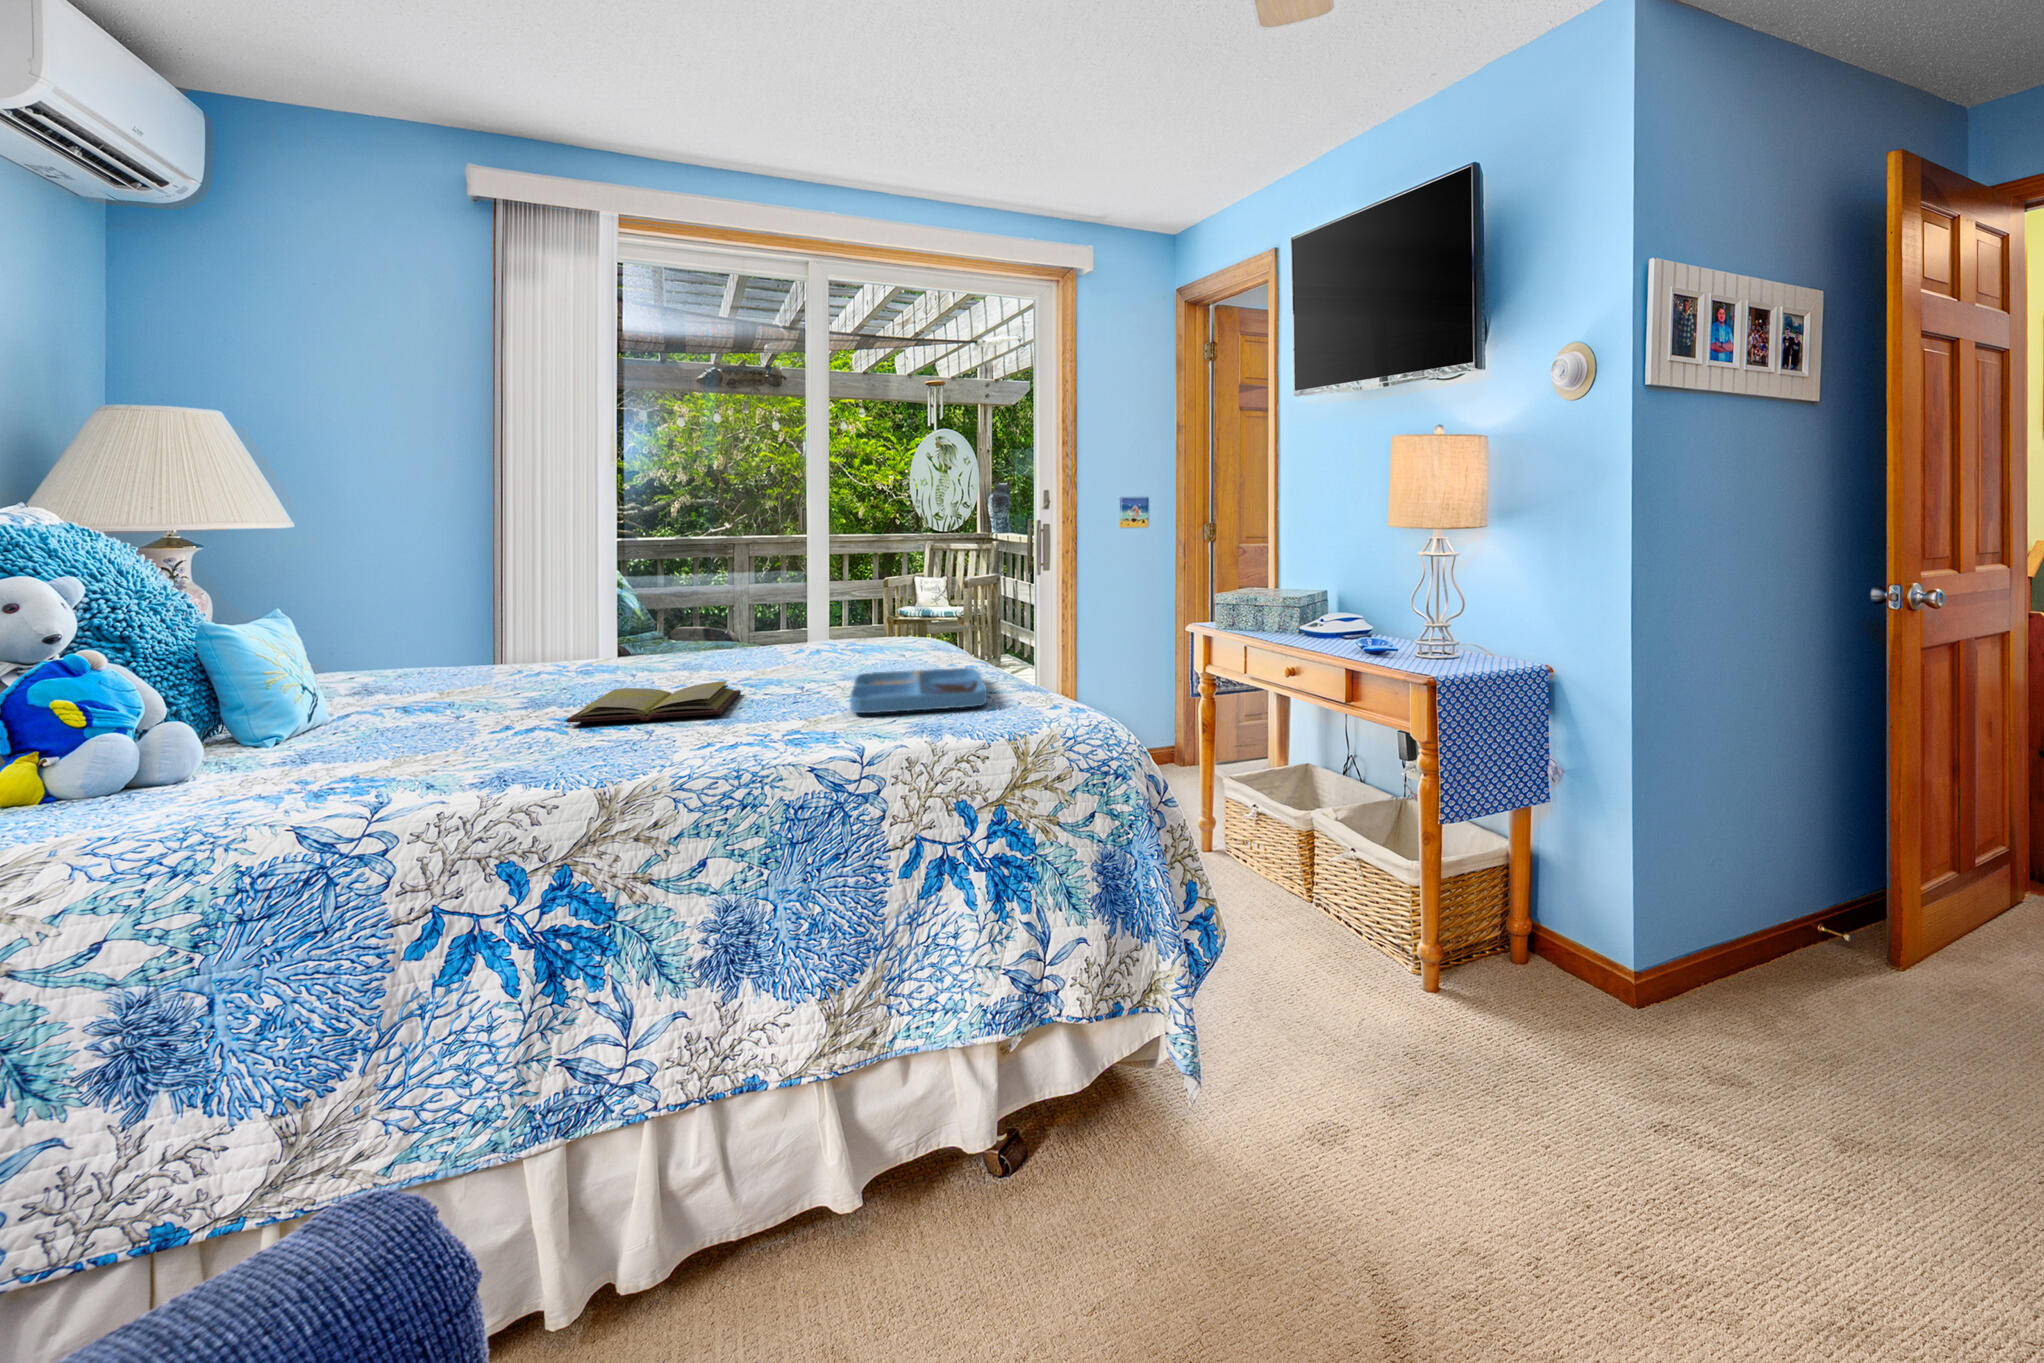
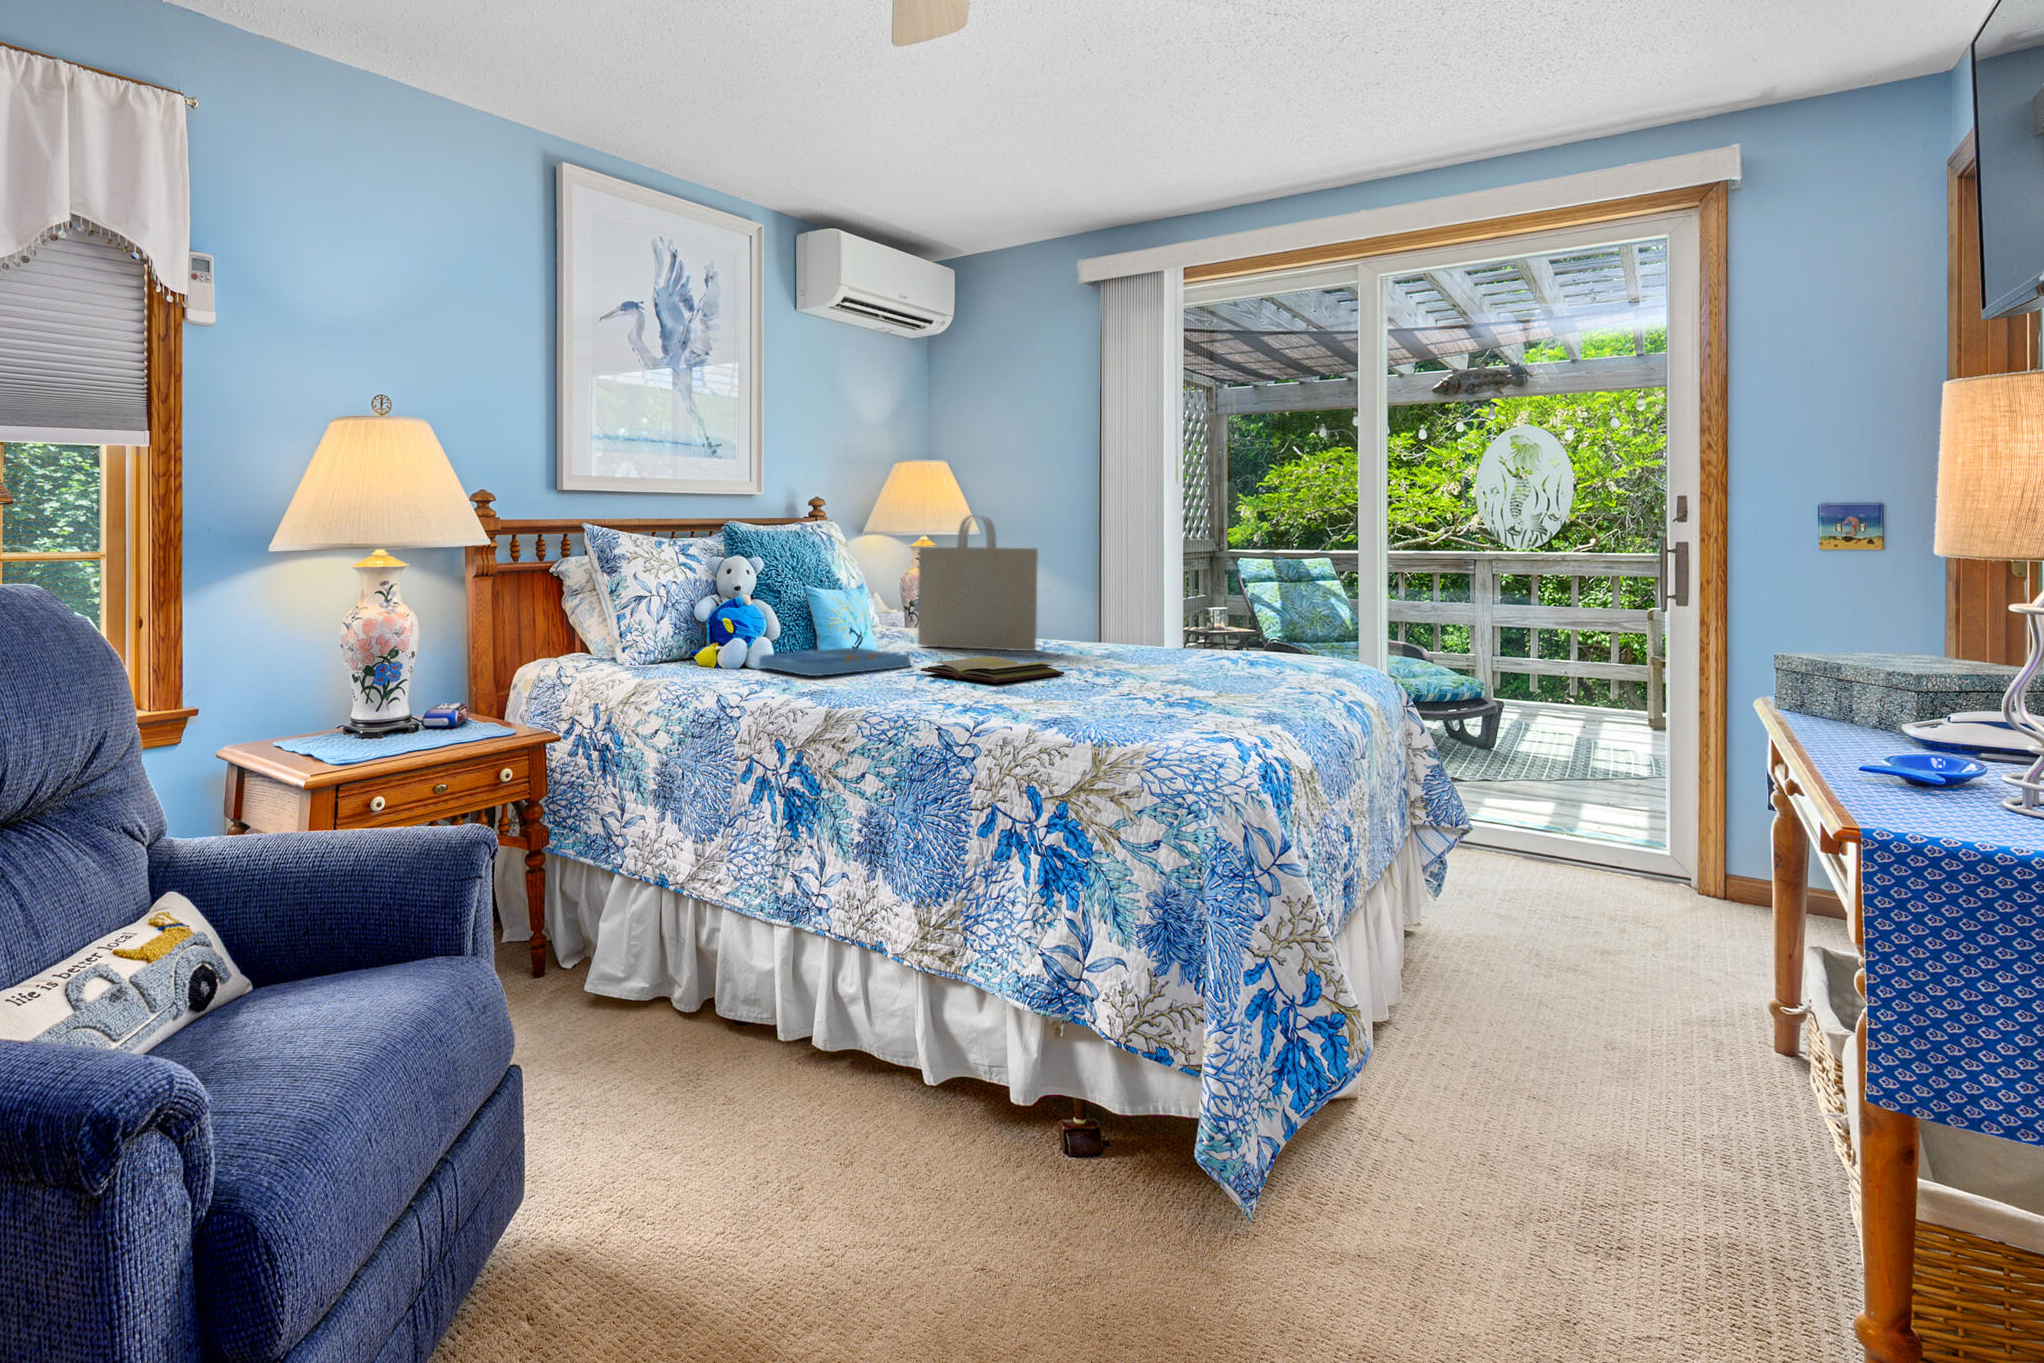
tote bag: none [375,504,580,700] -> present [918,515,1038,651]
tray: present [850,668,987,713] -> present [759,648,911,676]

